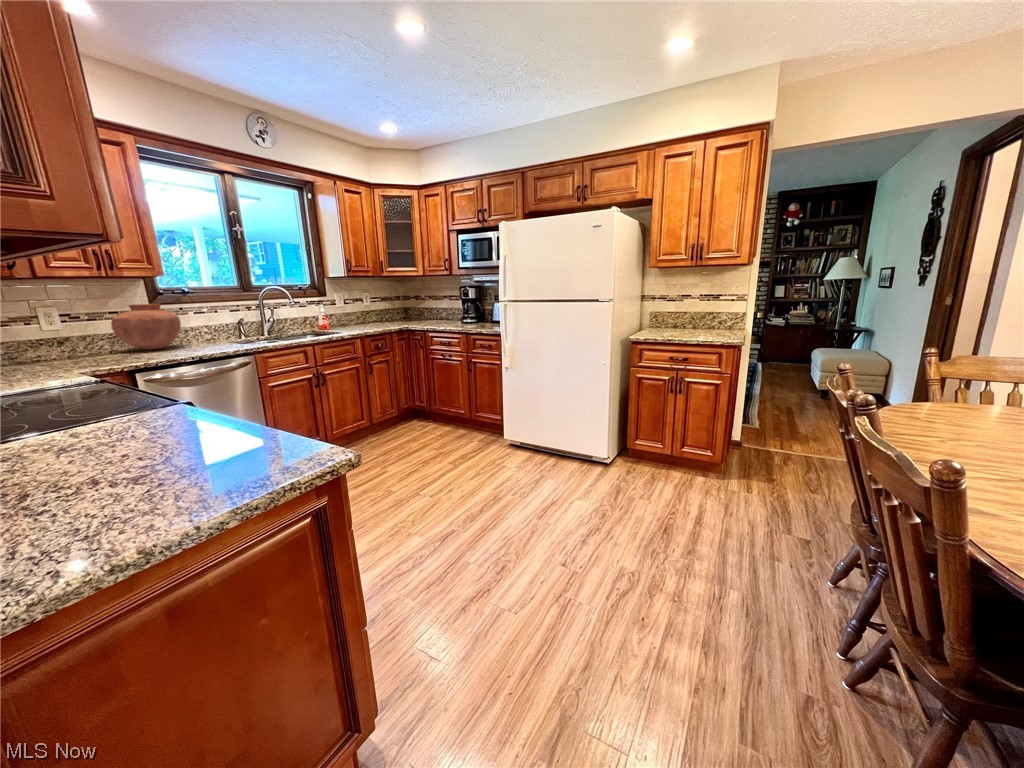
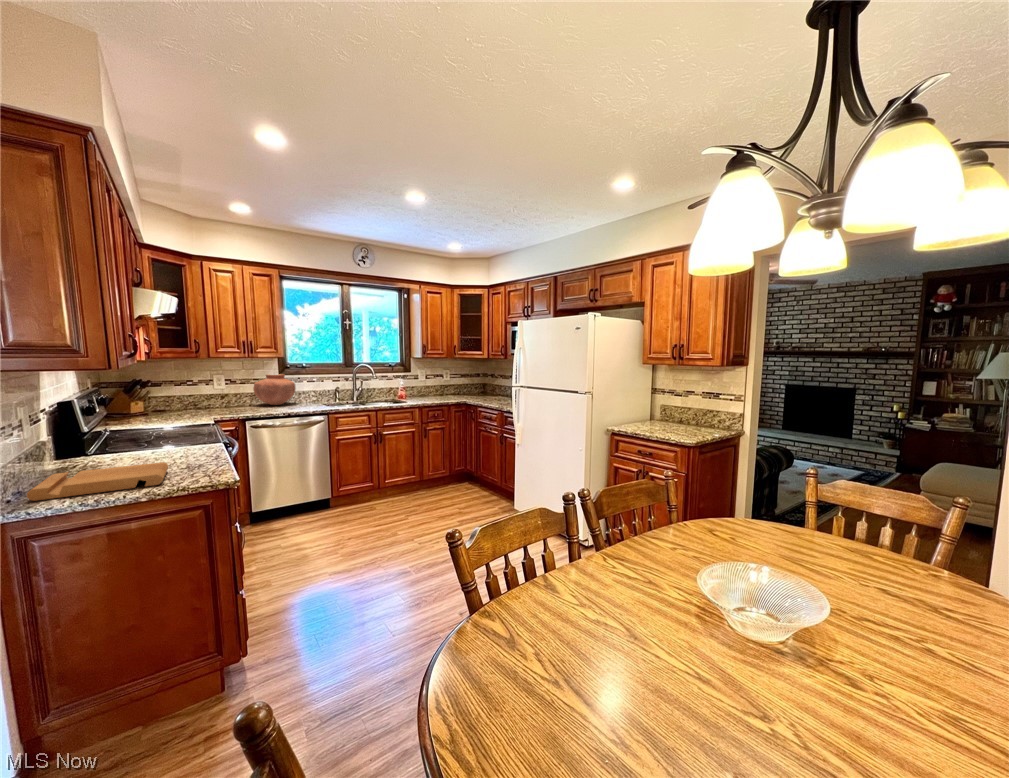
cutting board: none [39,417,264,498] -> present [27,462,169,501]

